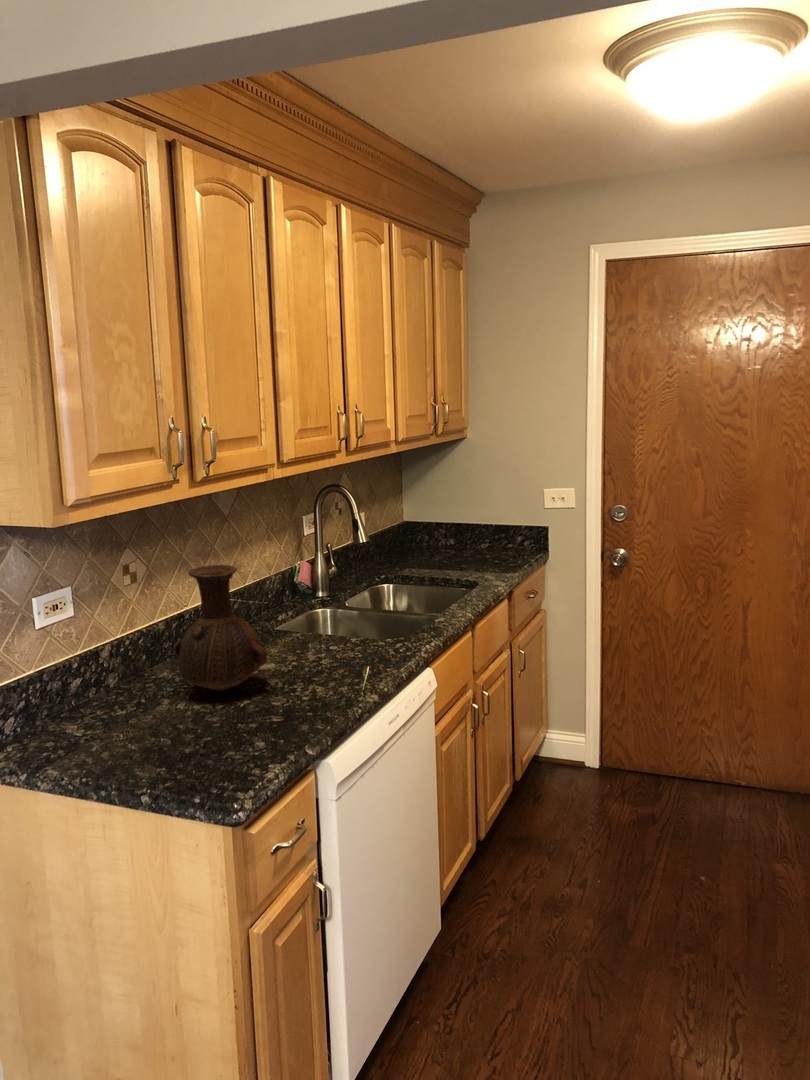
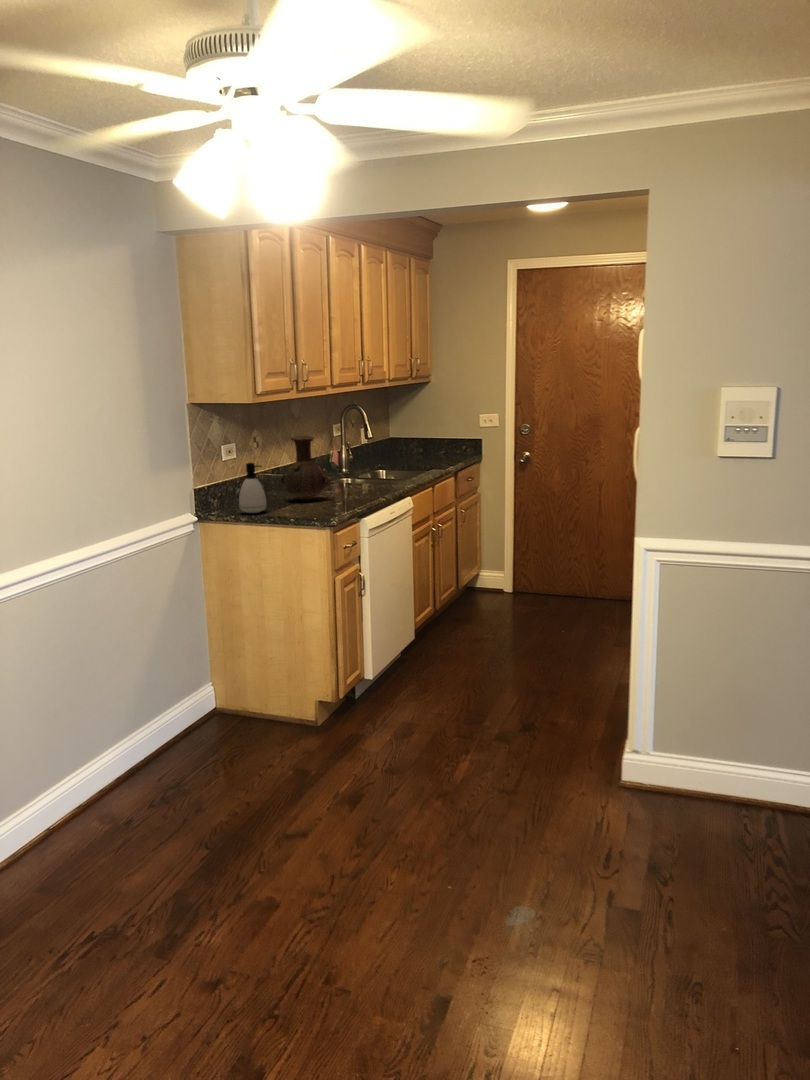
soap dispenser: none [56,642,118,751] -> present [239,463,266,513]

